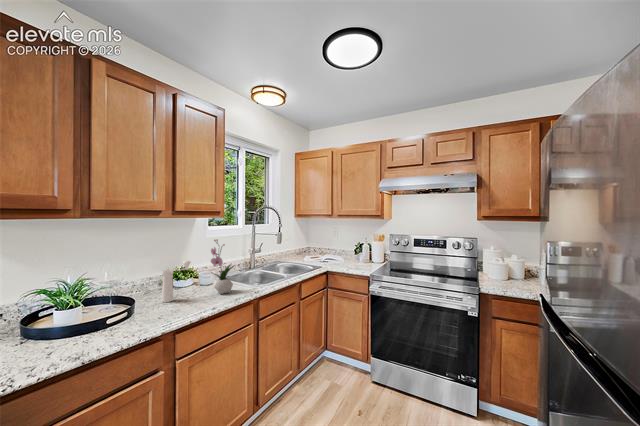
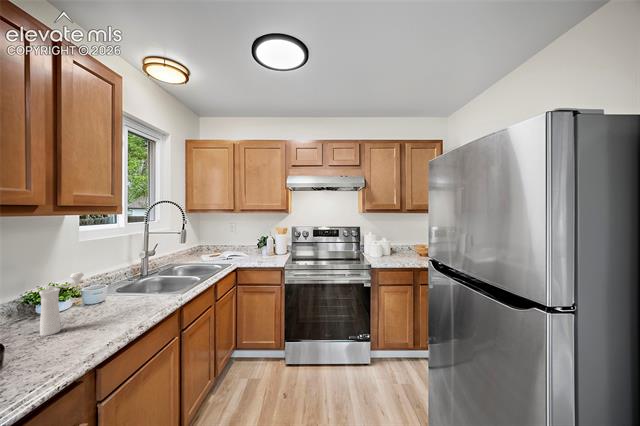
flower arrangement: present [211,240,234,294] -> none [115,241,153,309]

